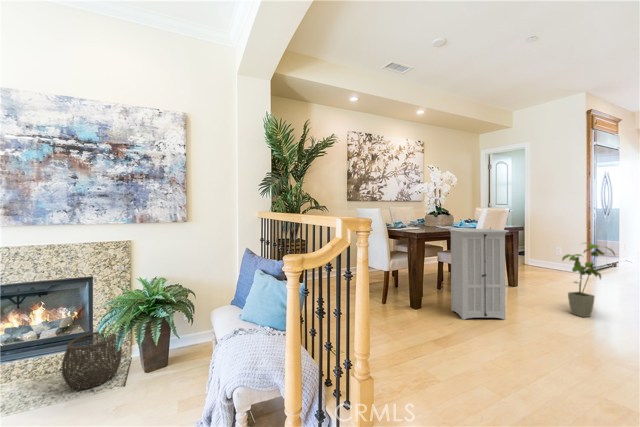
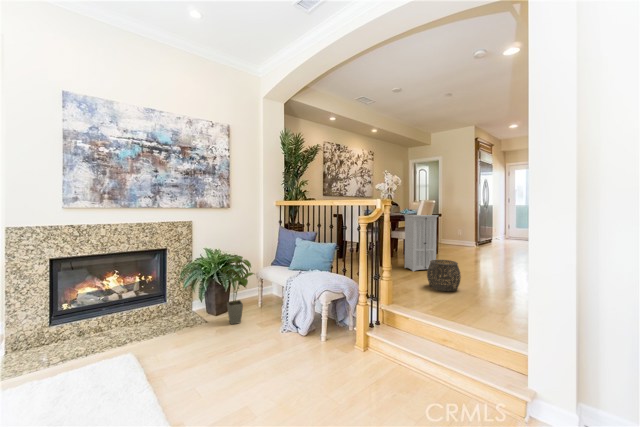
house plant: present [562,243,615,317] -> present [221,256,254,324]
woven basket: present [61,331,122,390] -> present [427,260,461,291]

